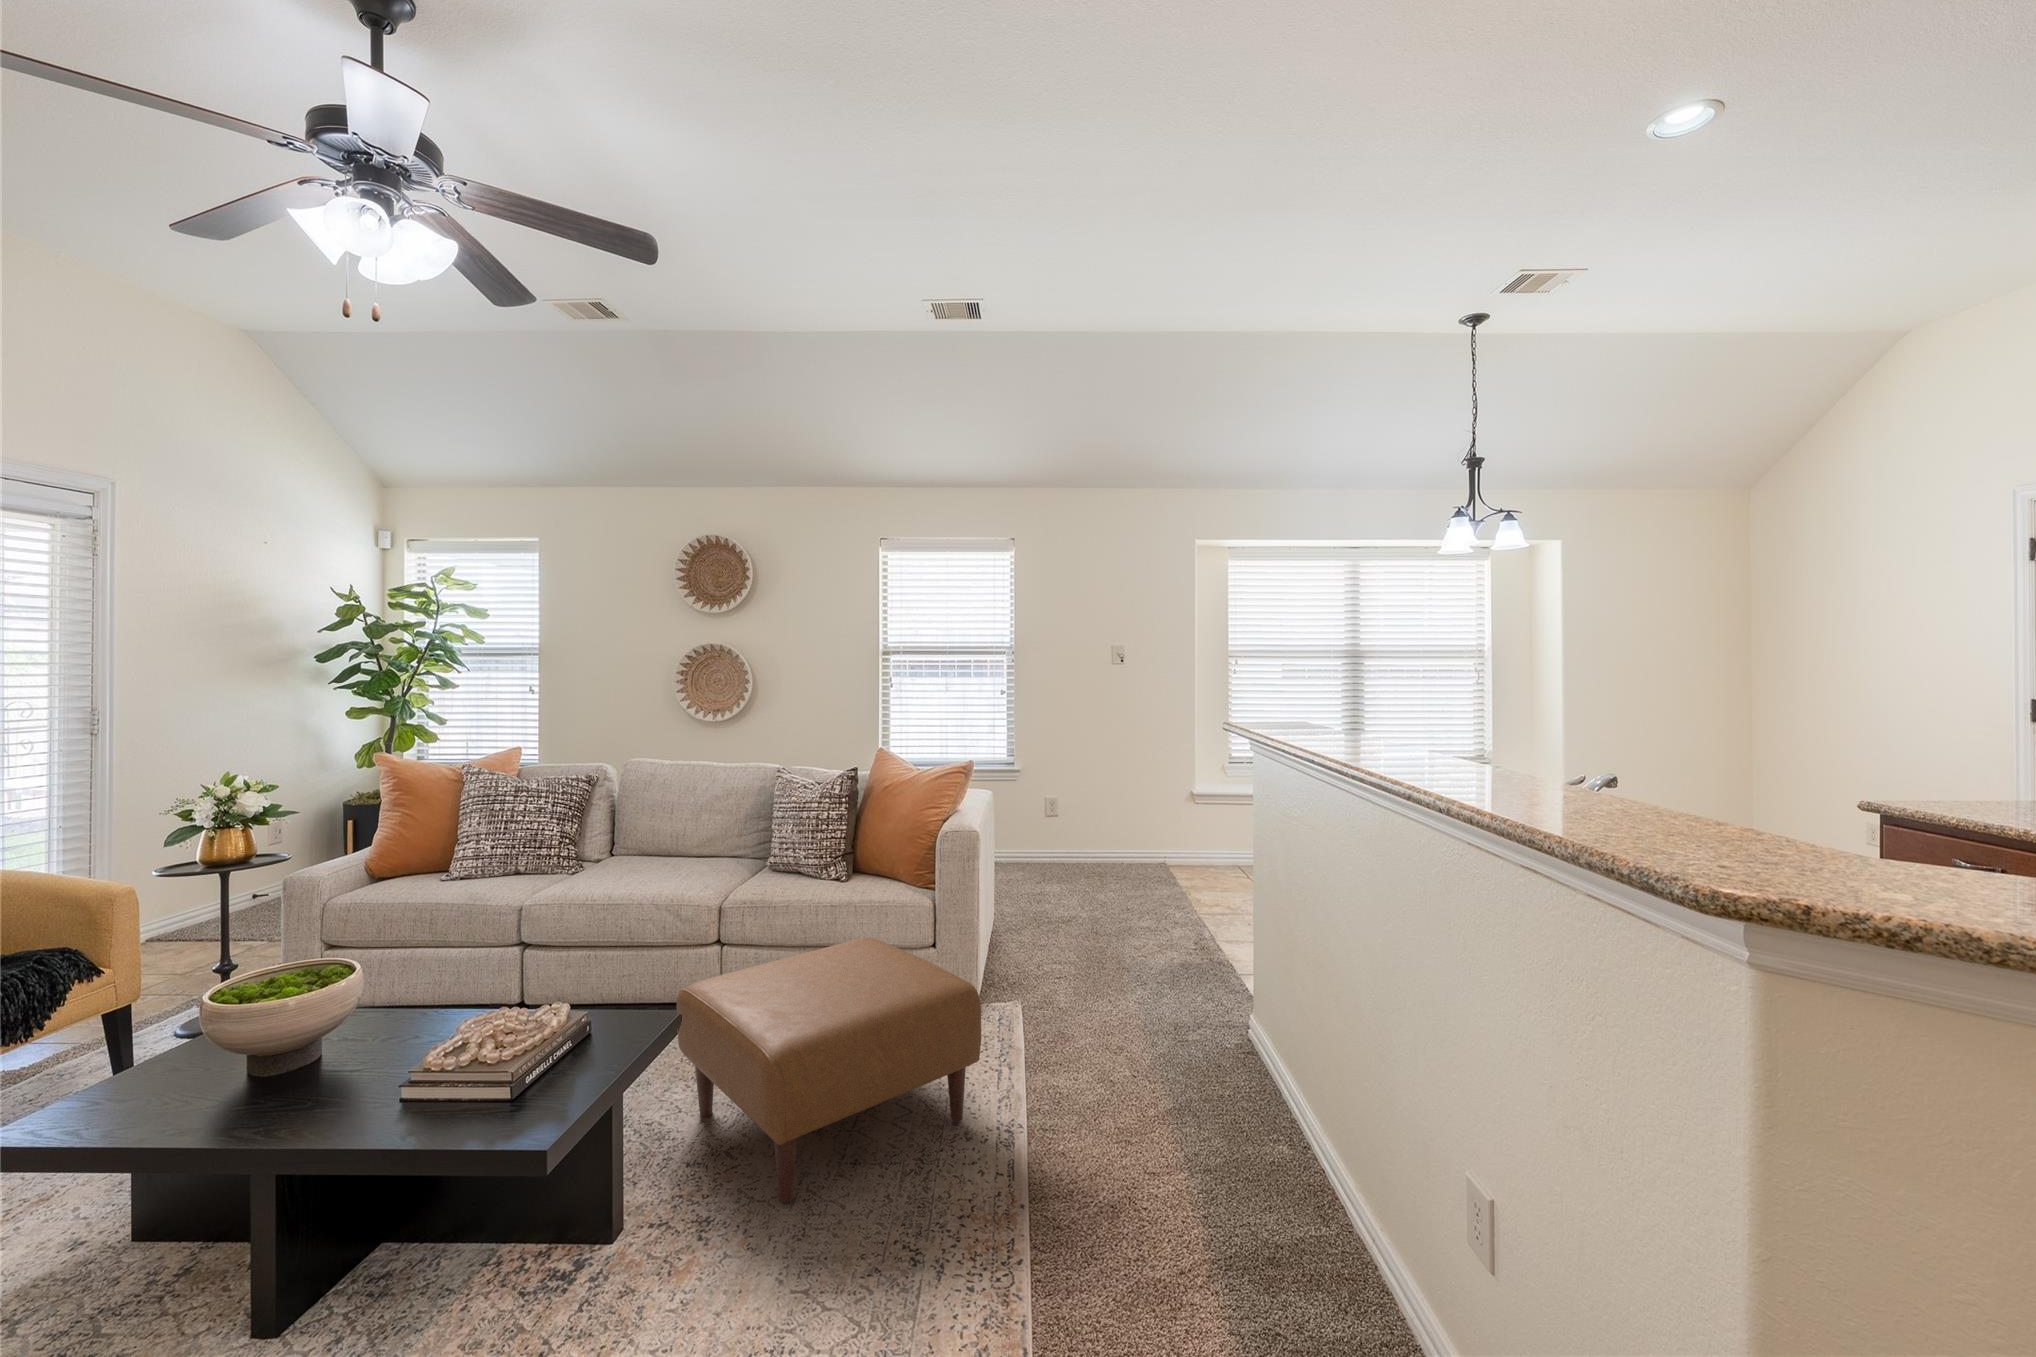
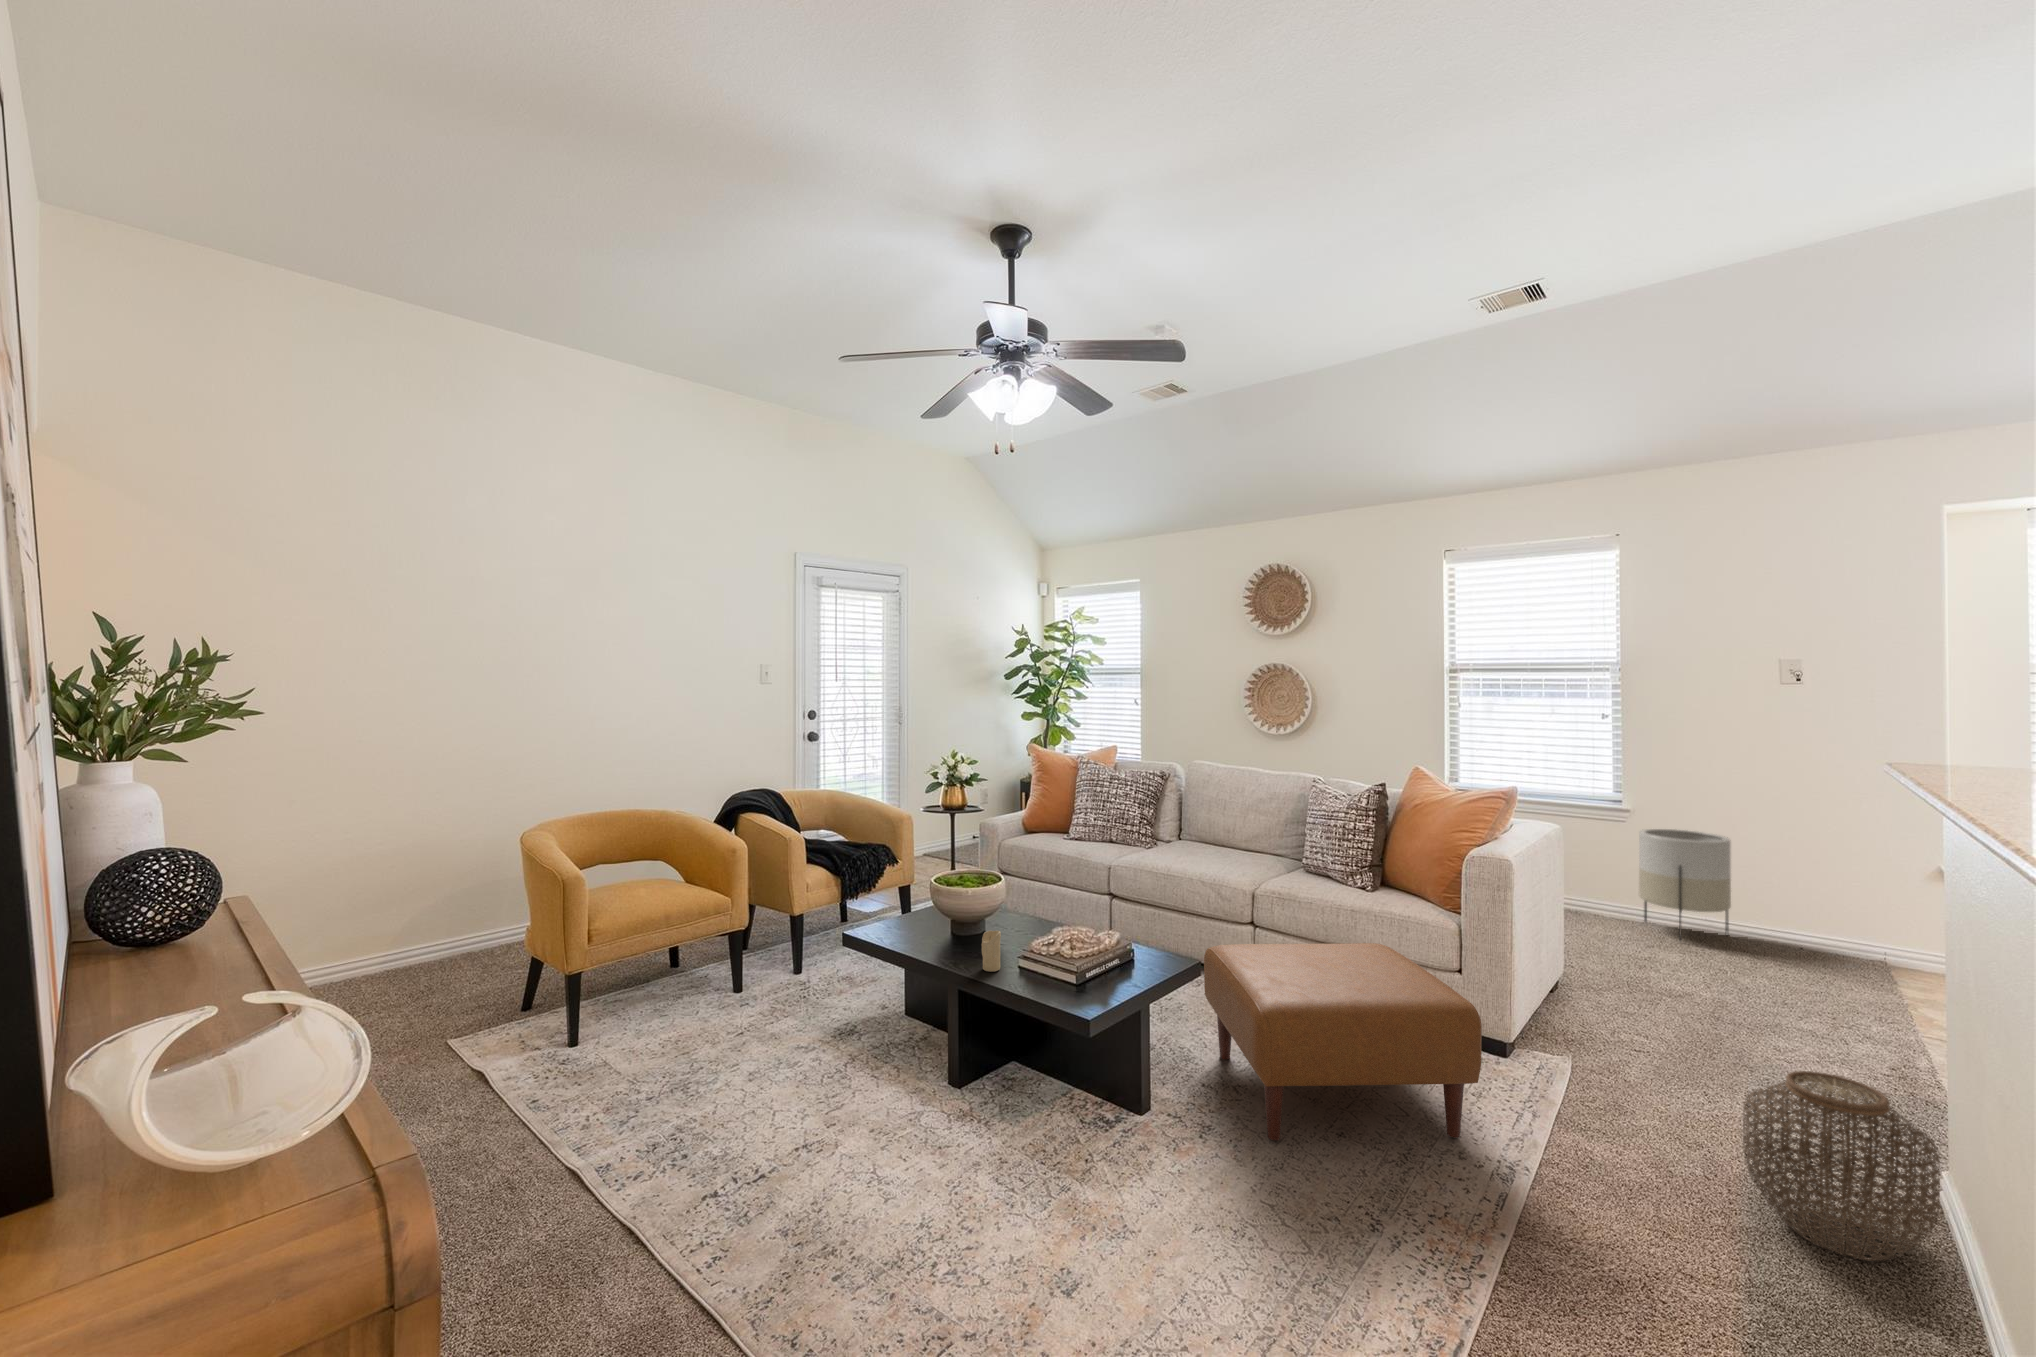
planter: none [1033,780,1093,873] -> present [1639,829,1731,941]
woven basket: none [1171,971,1287,1114] -> present [1743,1071,1940,1261]
candle: none [331,1052,369,1121] -> present [982,931,1001,972]

